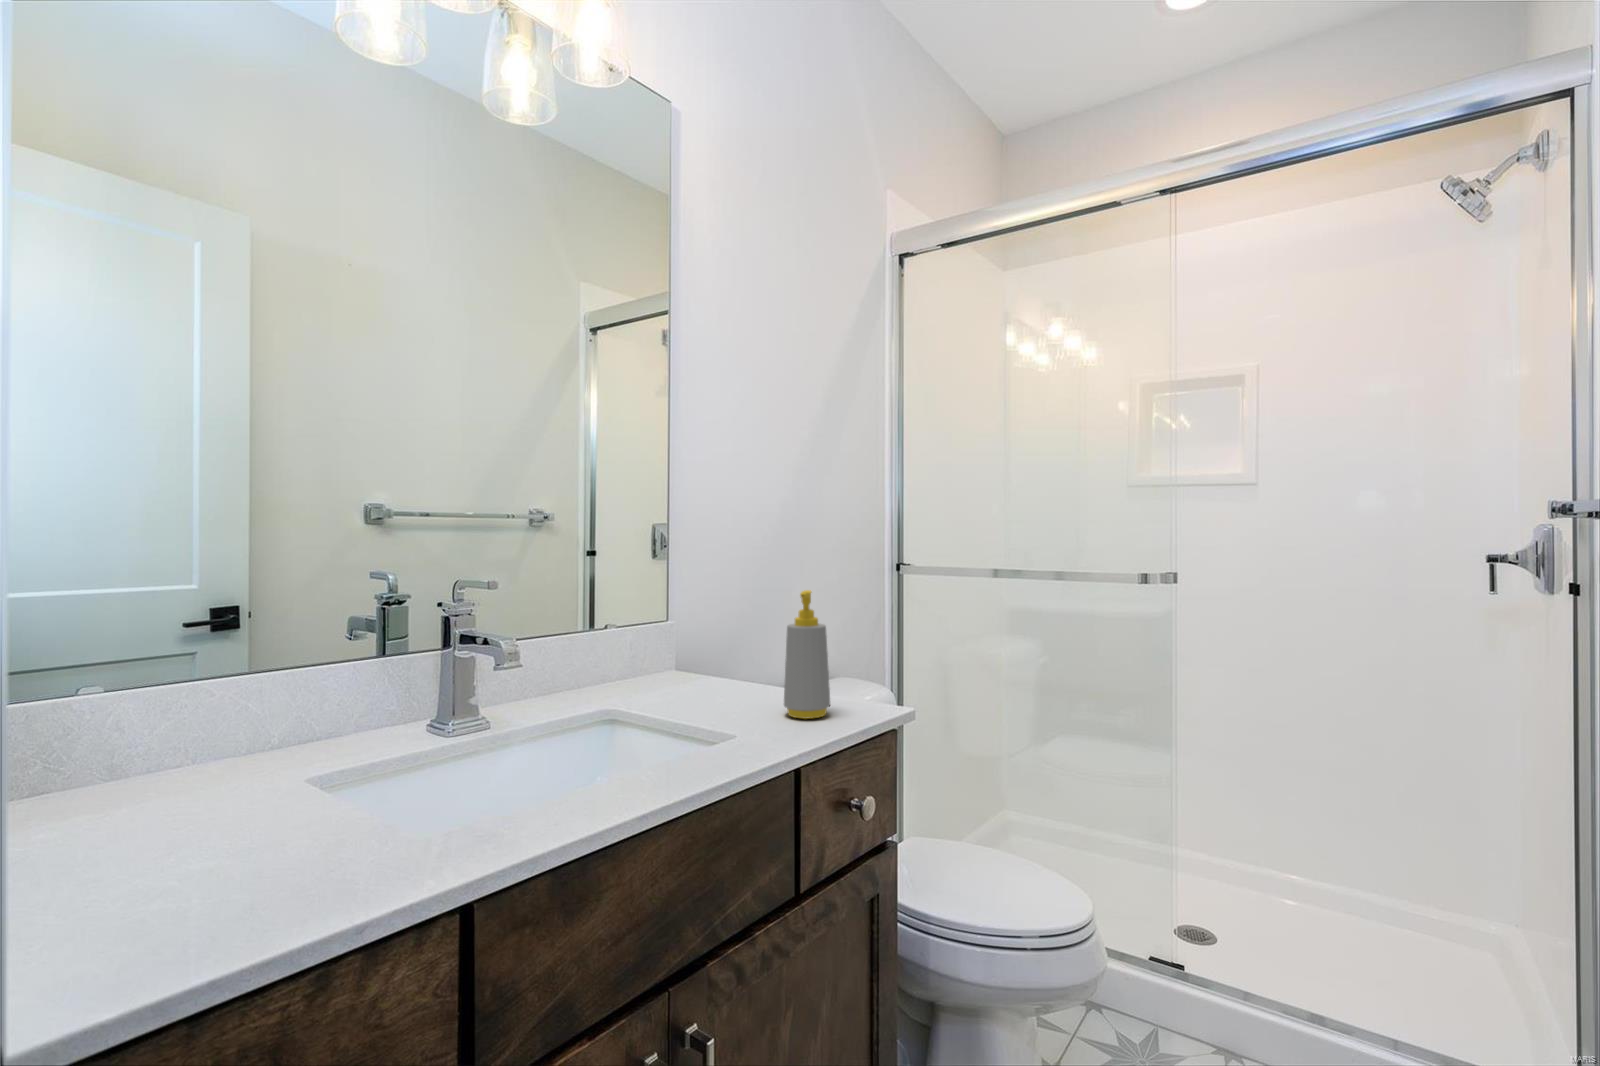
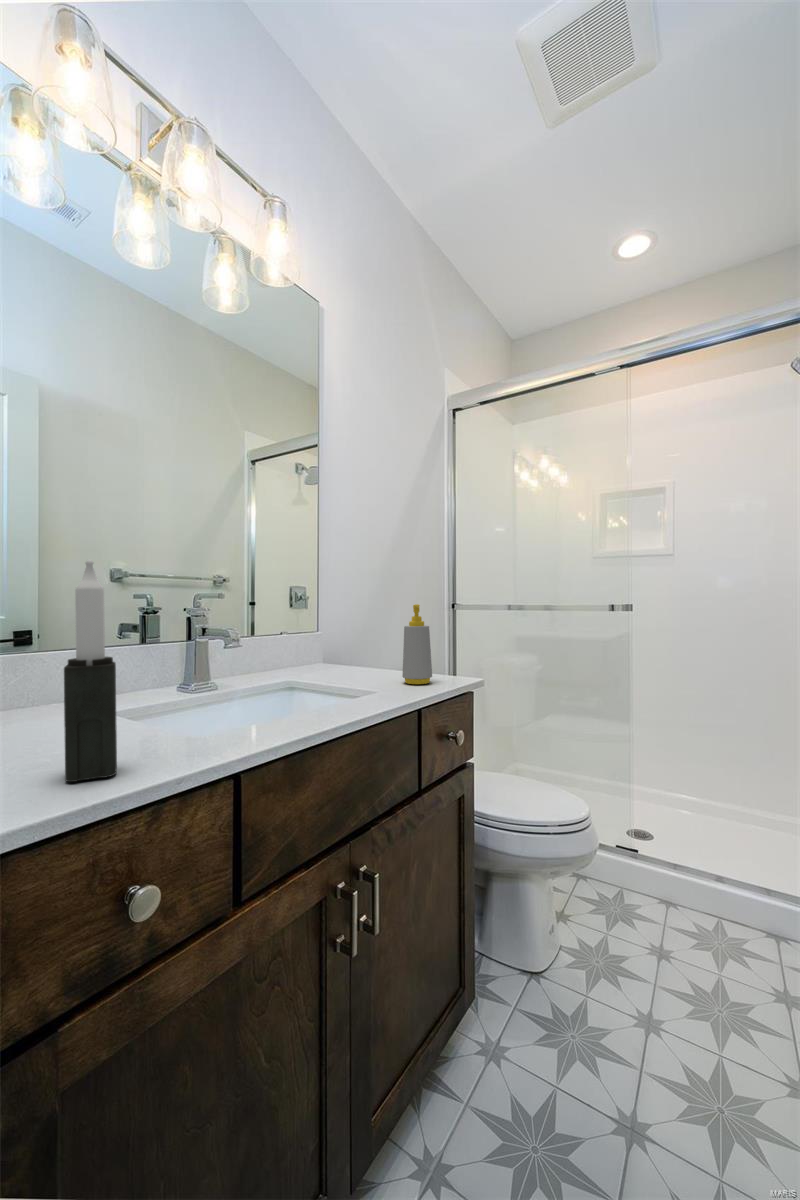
candle: none [174,573,269,930] -> present [64,559,117,782]

